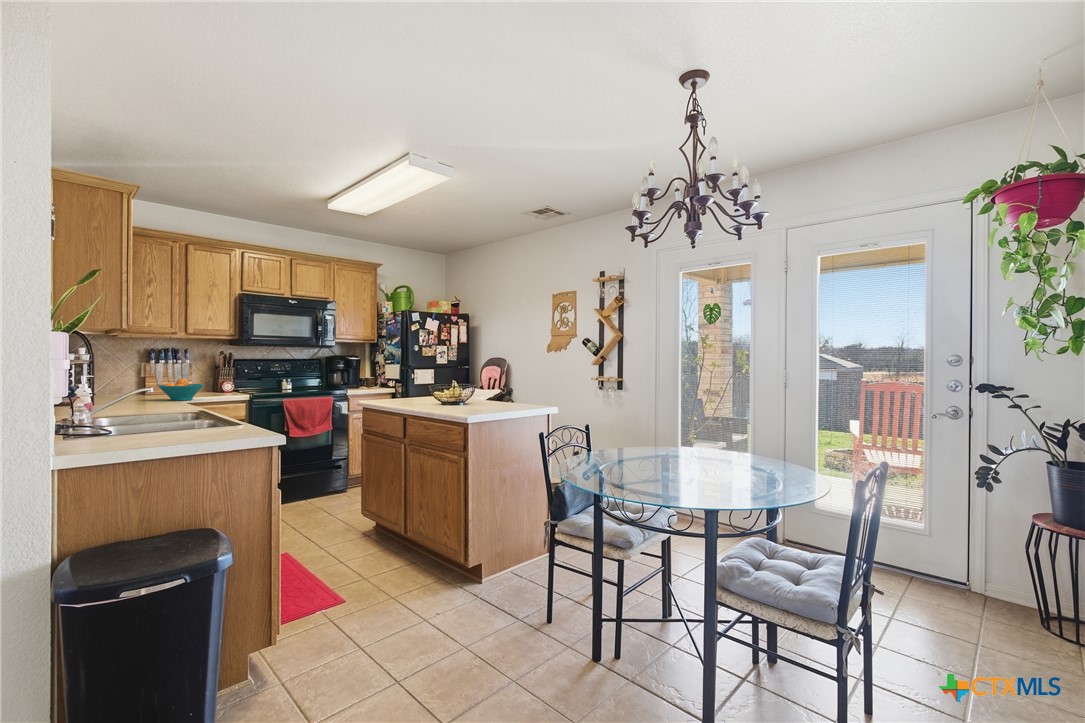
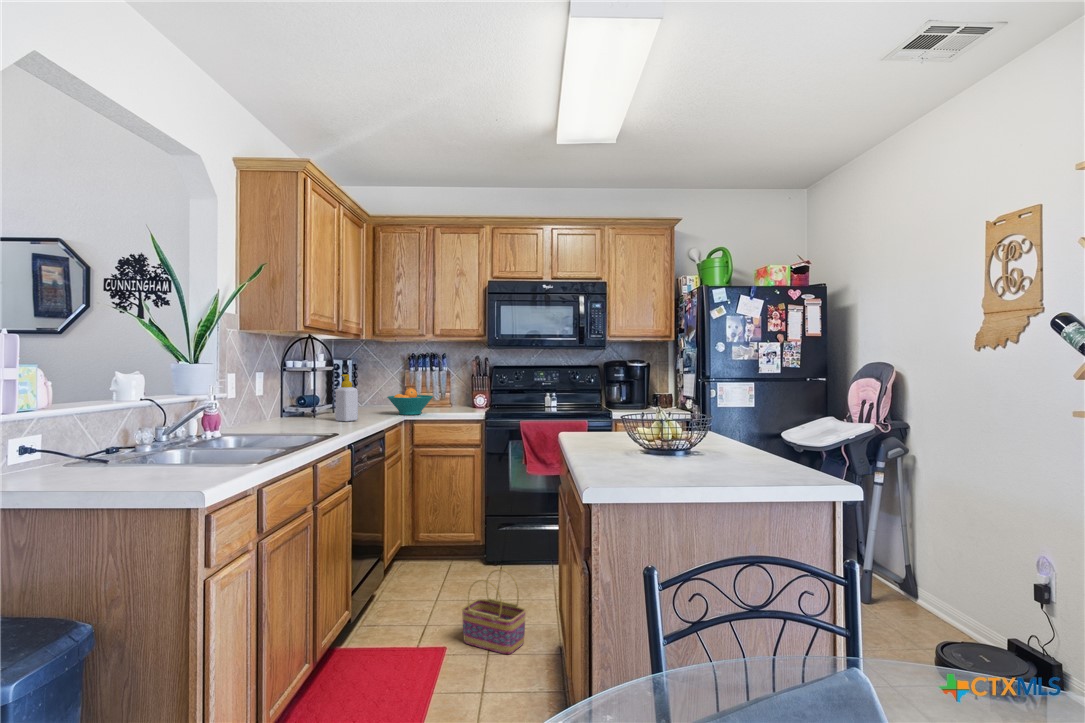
soap bottle: none [137,366,159,406] -> present [336,374,358,421]
basket: none [298,494,344,547] -> present [462,570,526,654]

